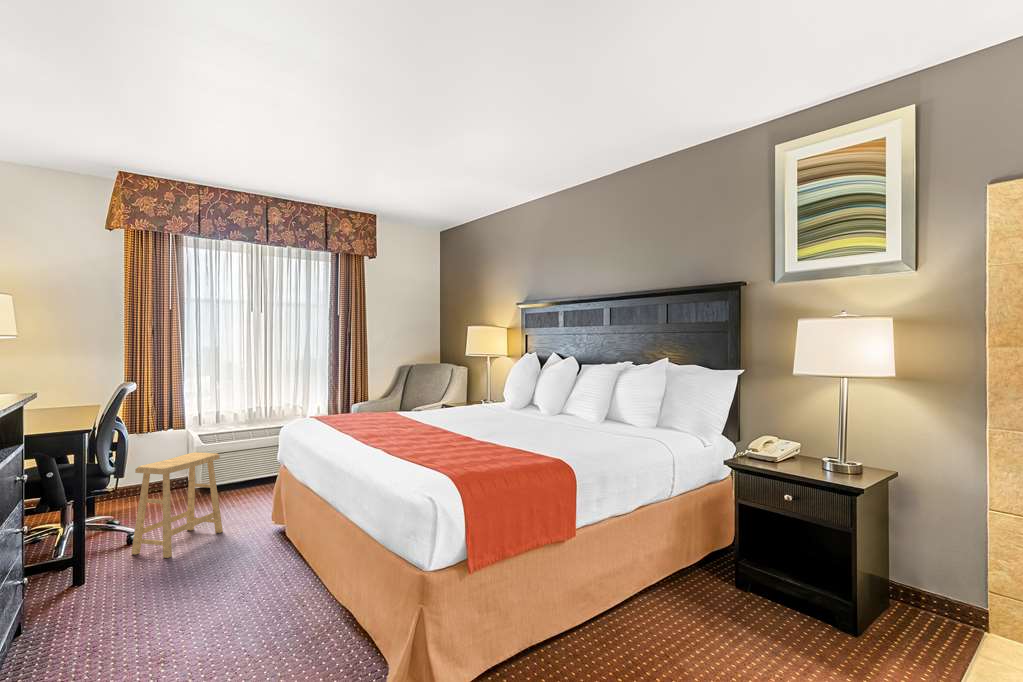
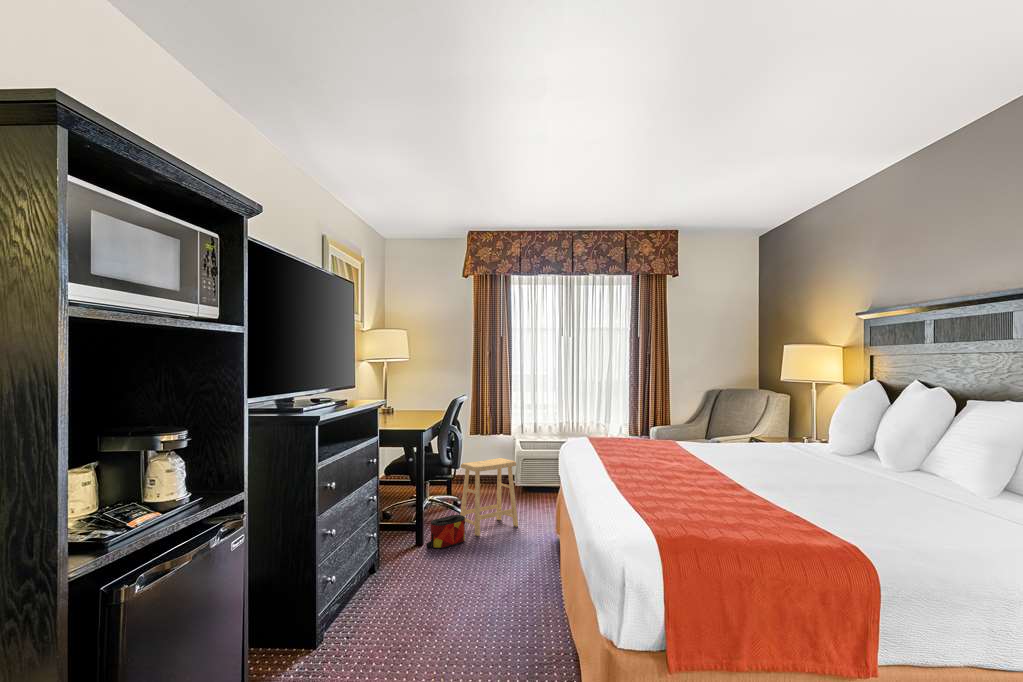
bag: none [85,537,151,597] -> present [426,515,465,549]

